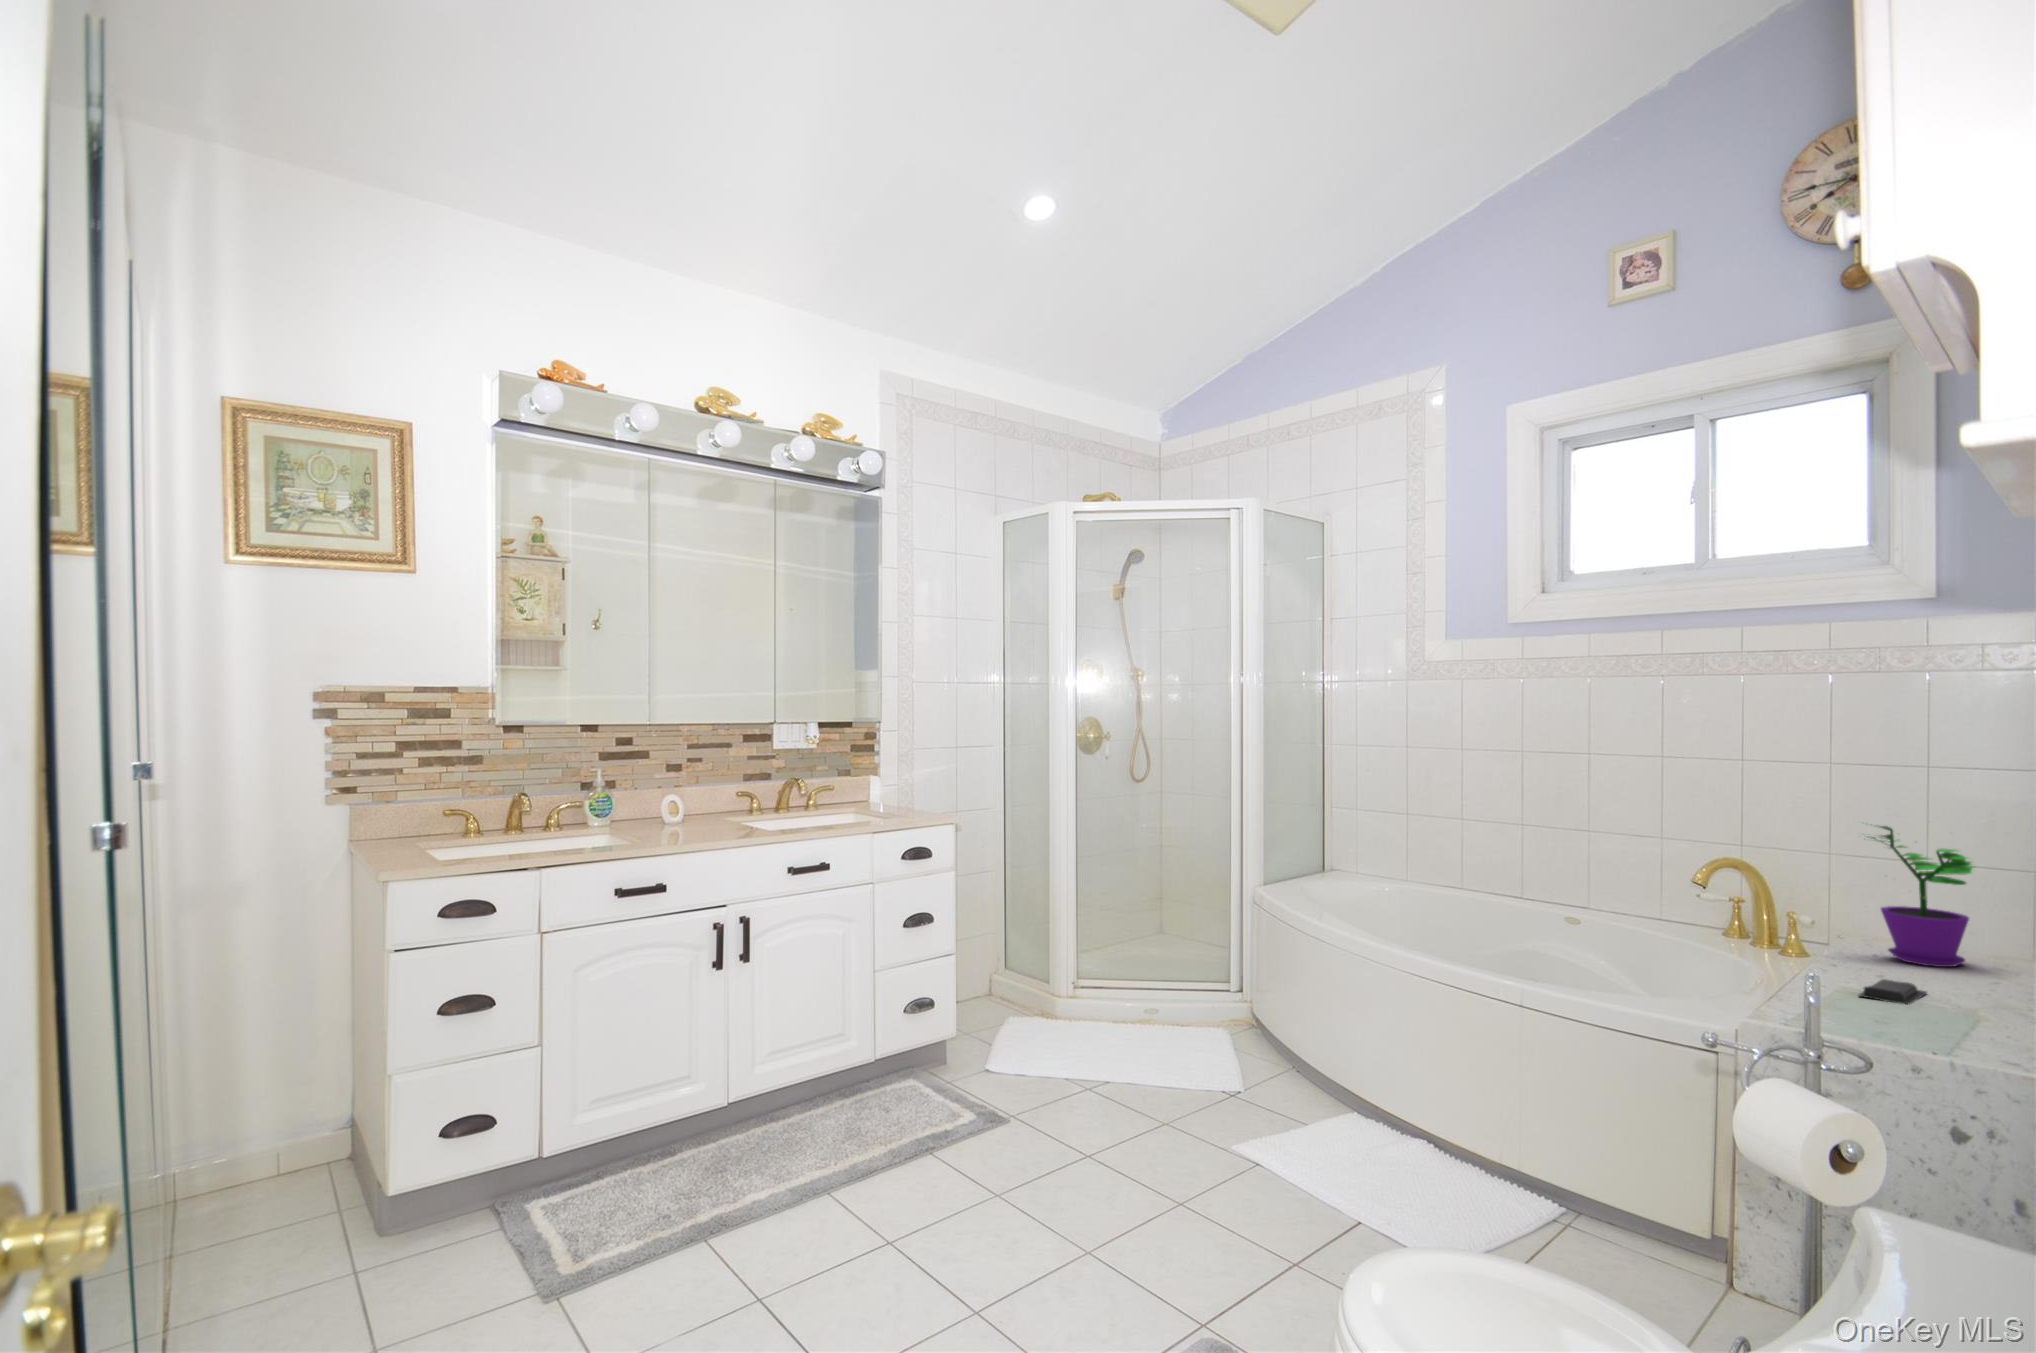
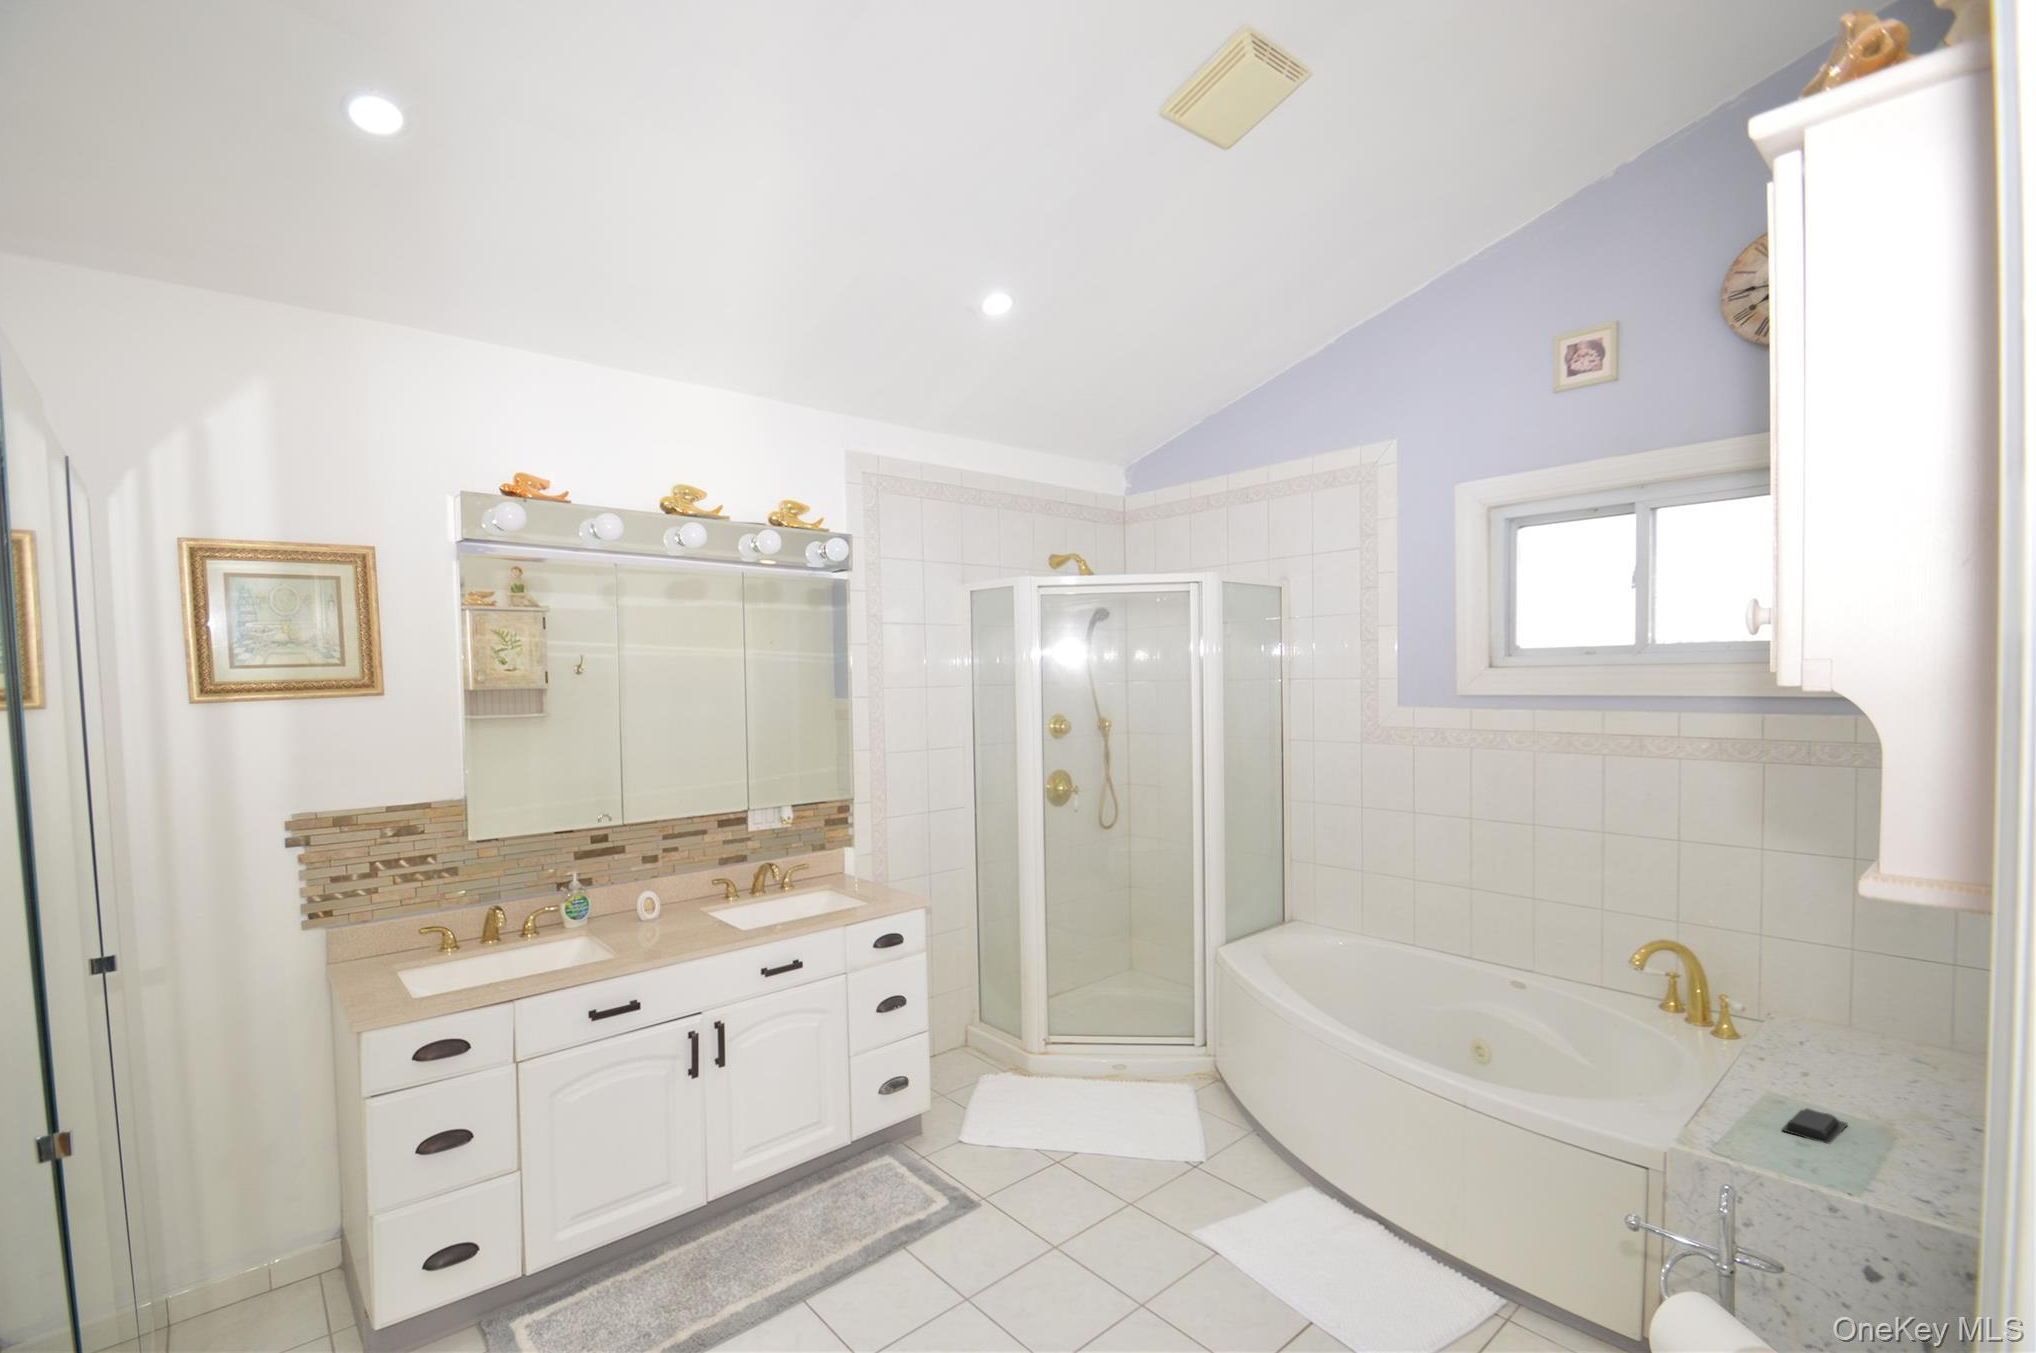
flower pot: present [1872,826,1974,967] -> none [1786,927,1897,1077]

